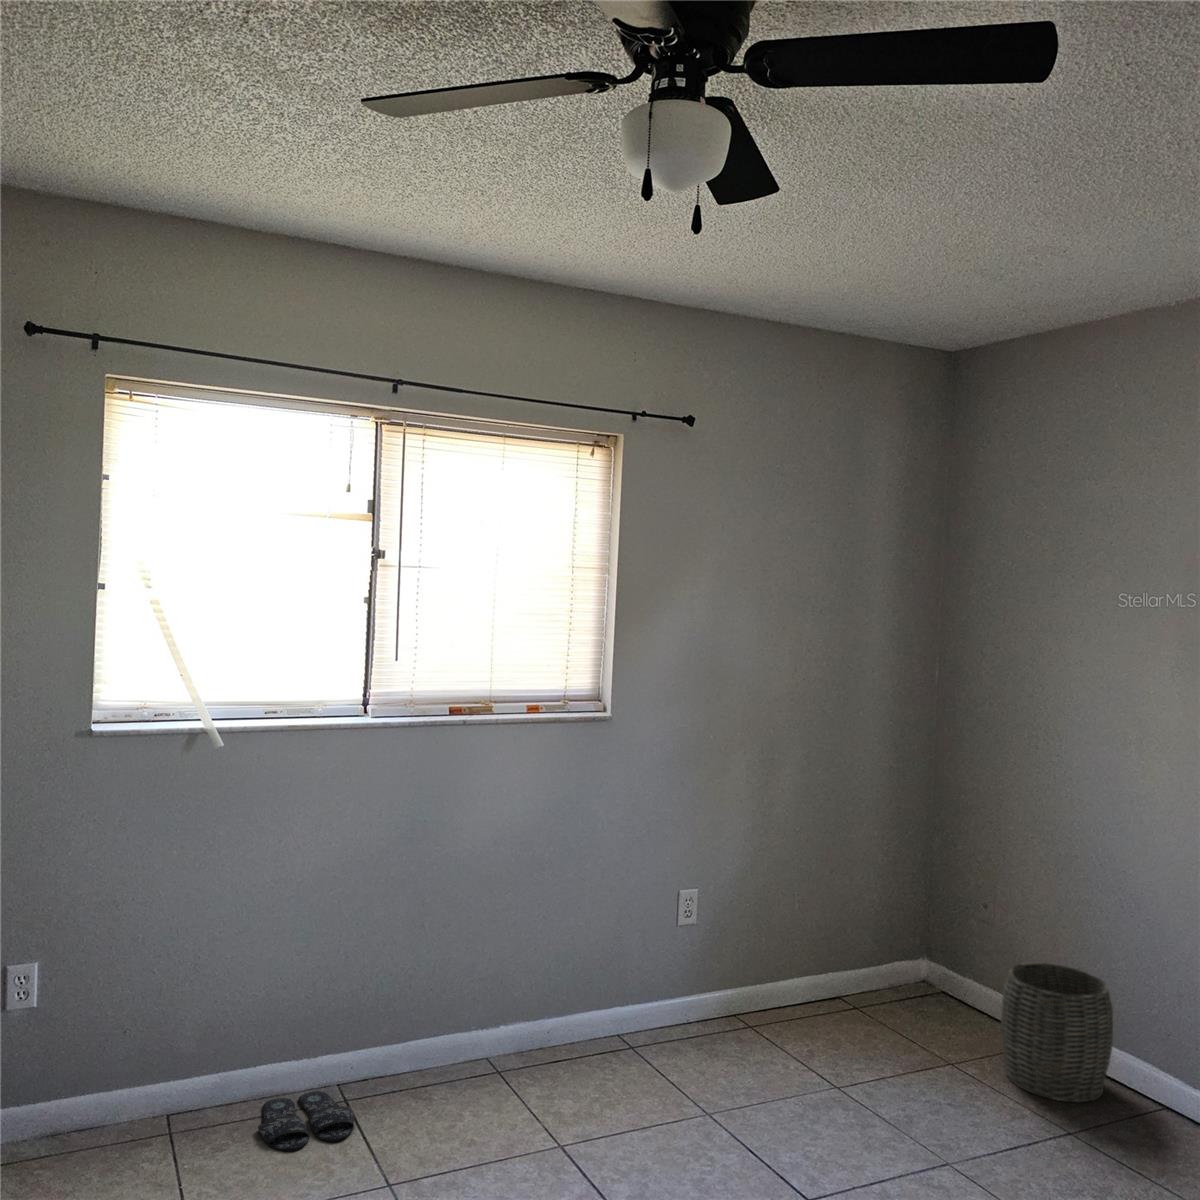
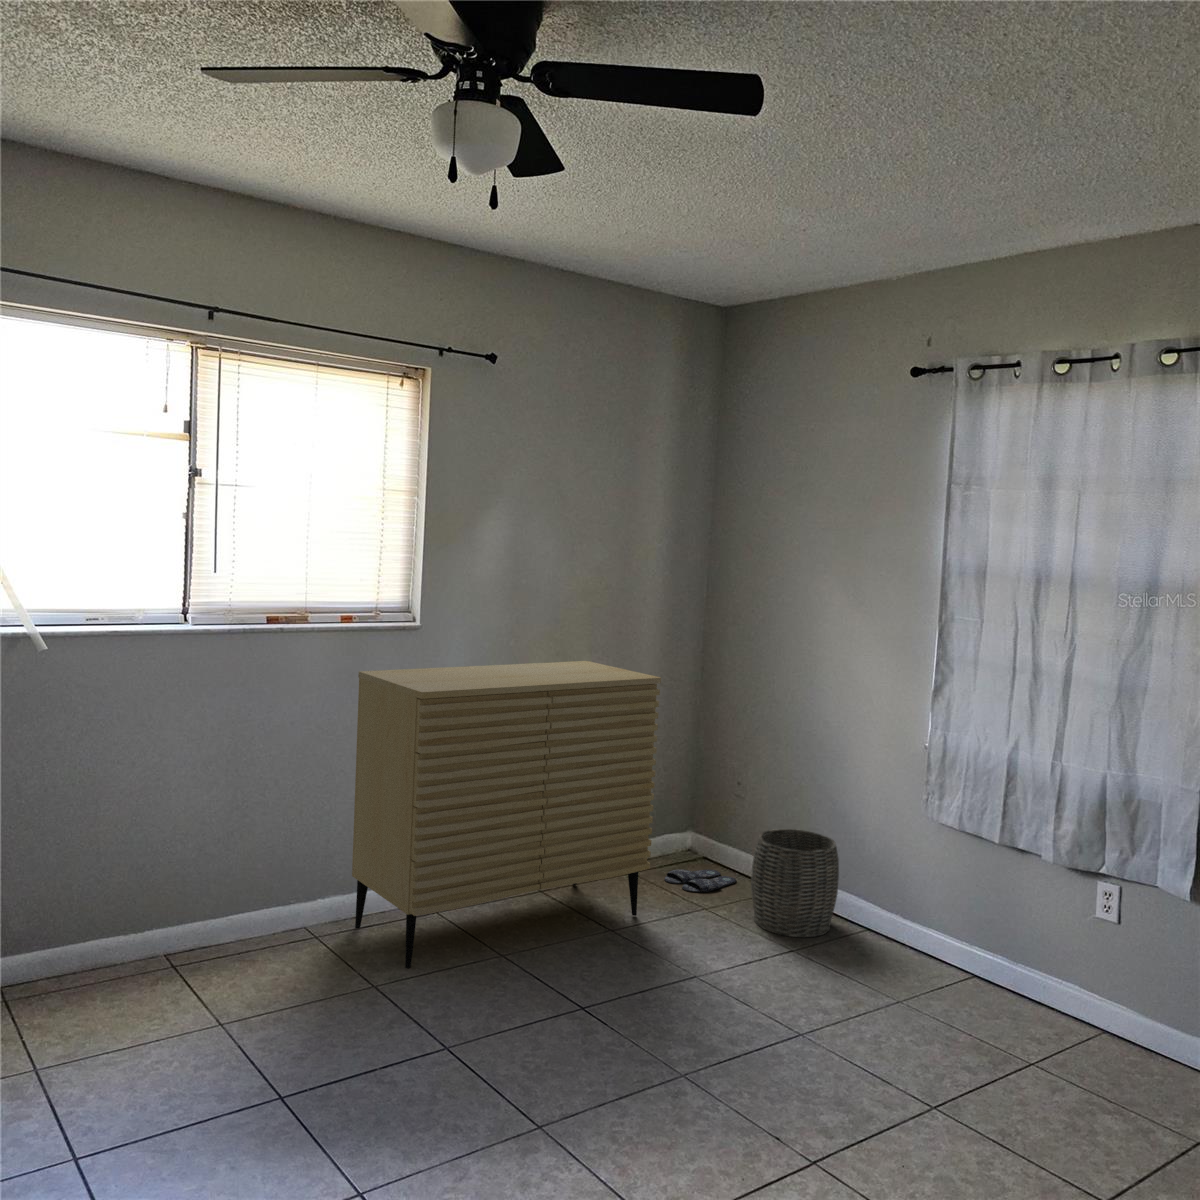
dresser: none [538,757,888,1115] -> present [352,661,661,969]
slippers: present [258,1091,354,1151] -> present [665,869,736,892]

